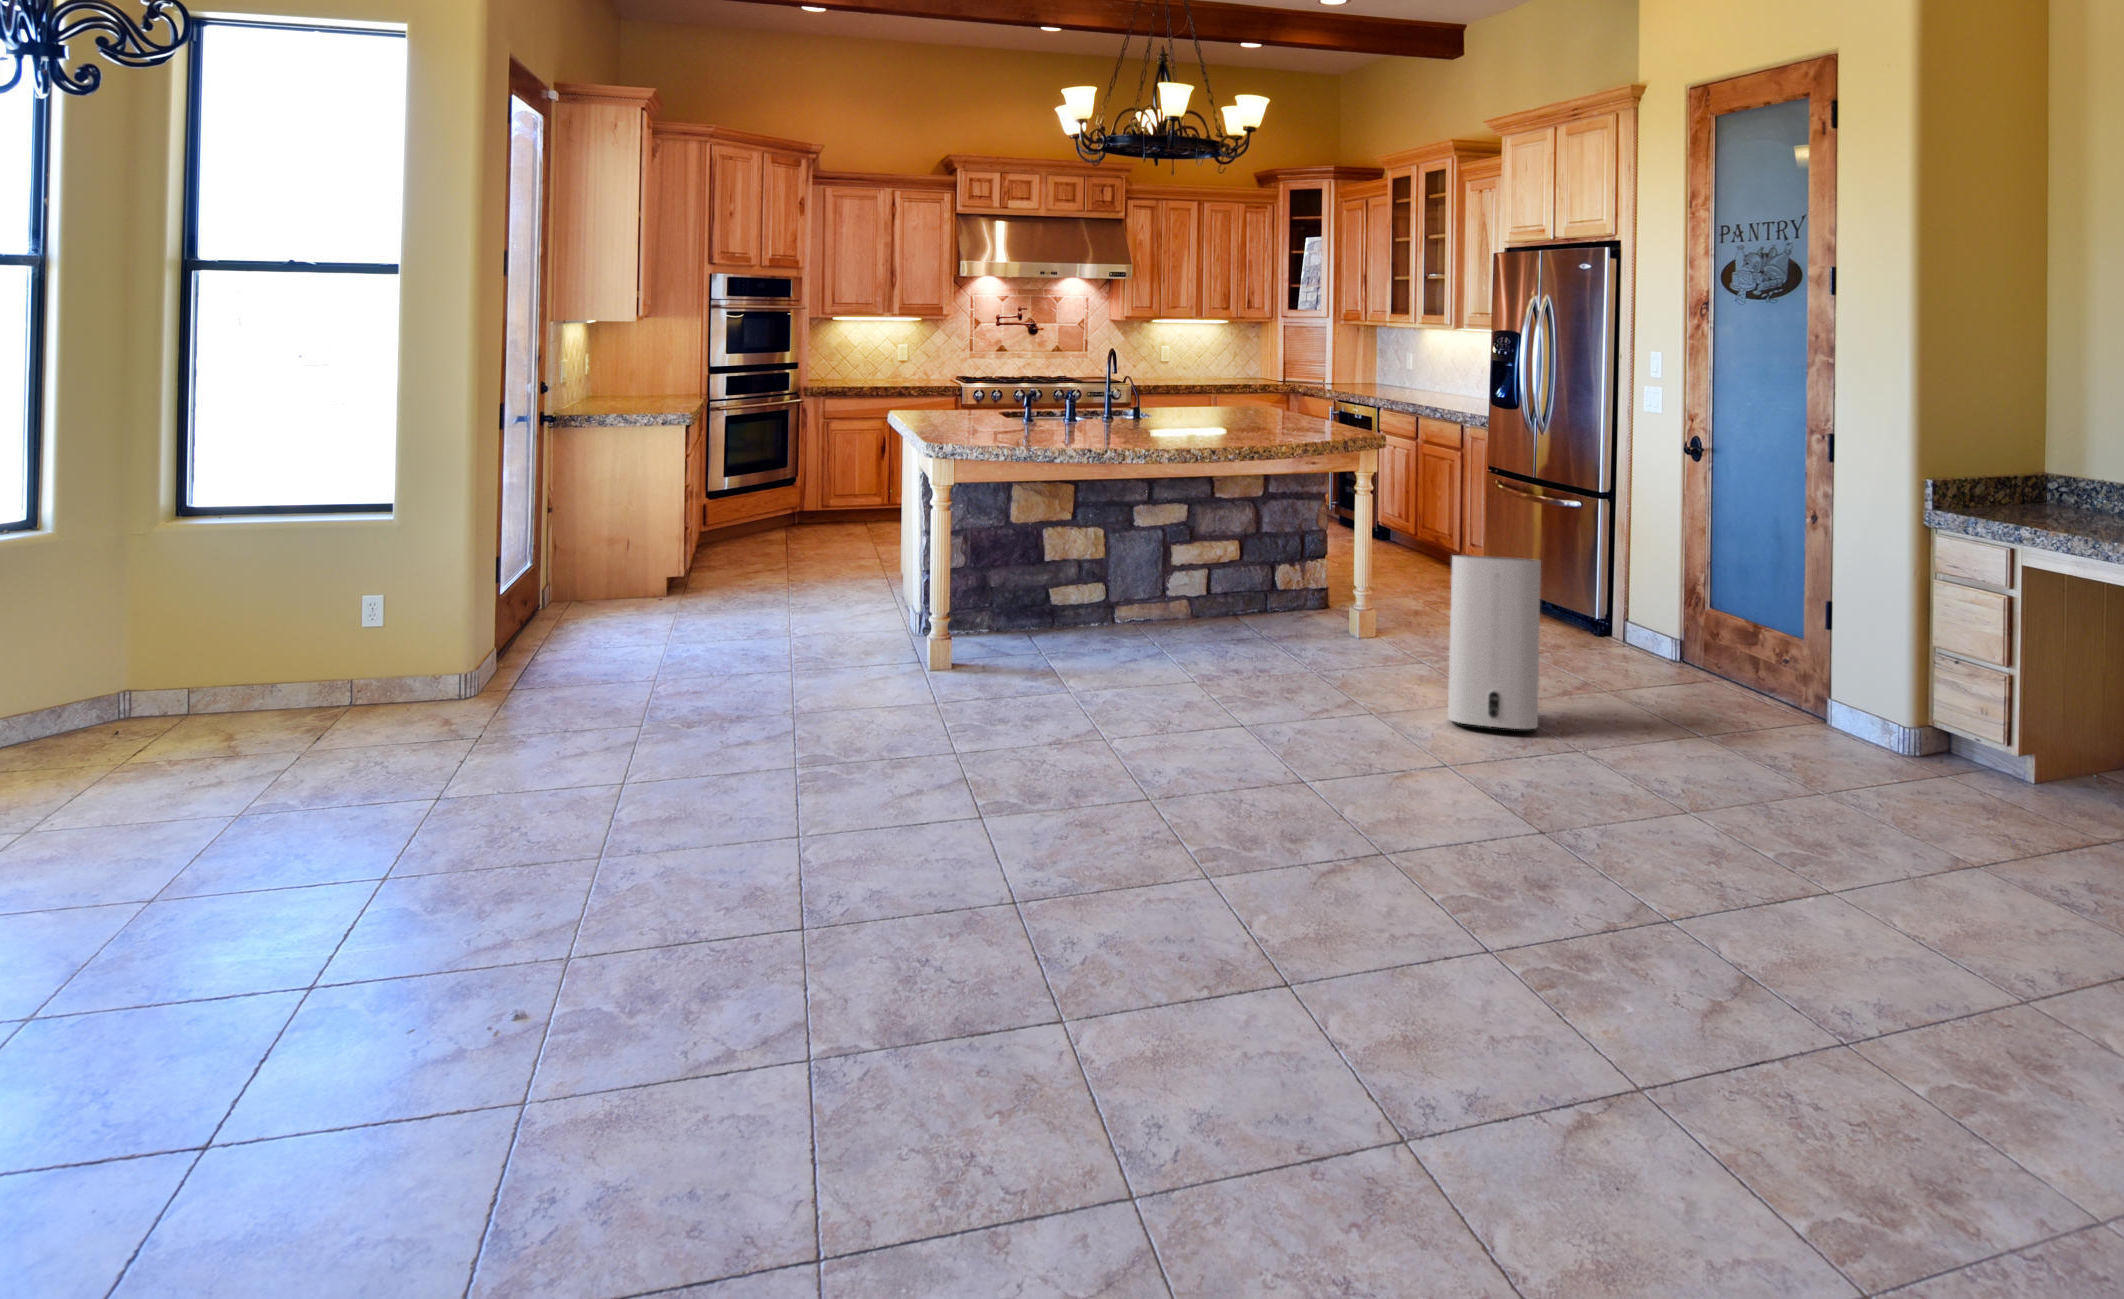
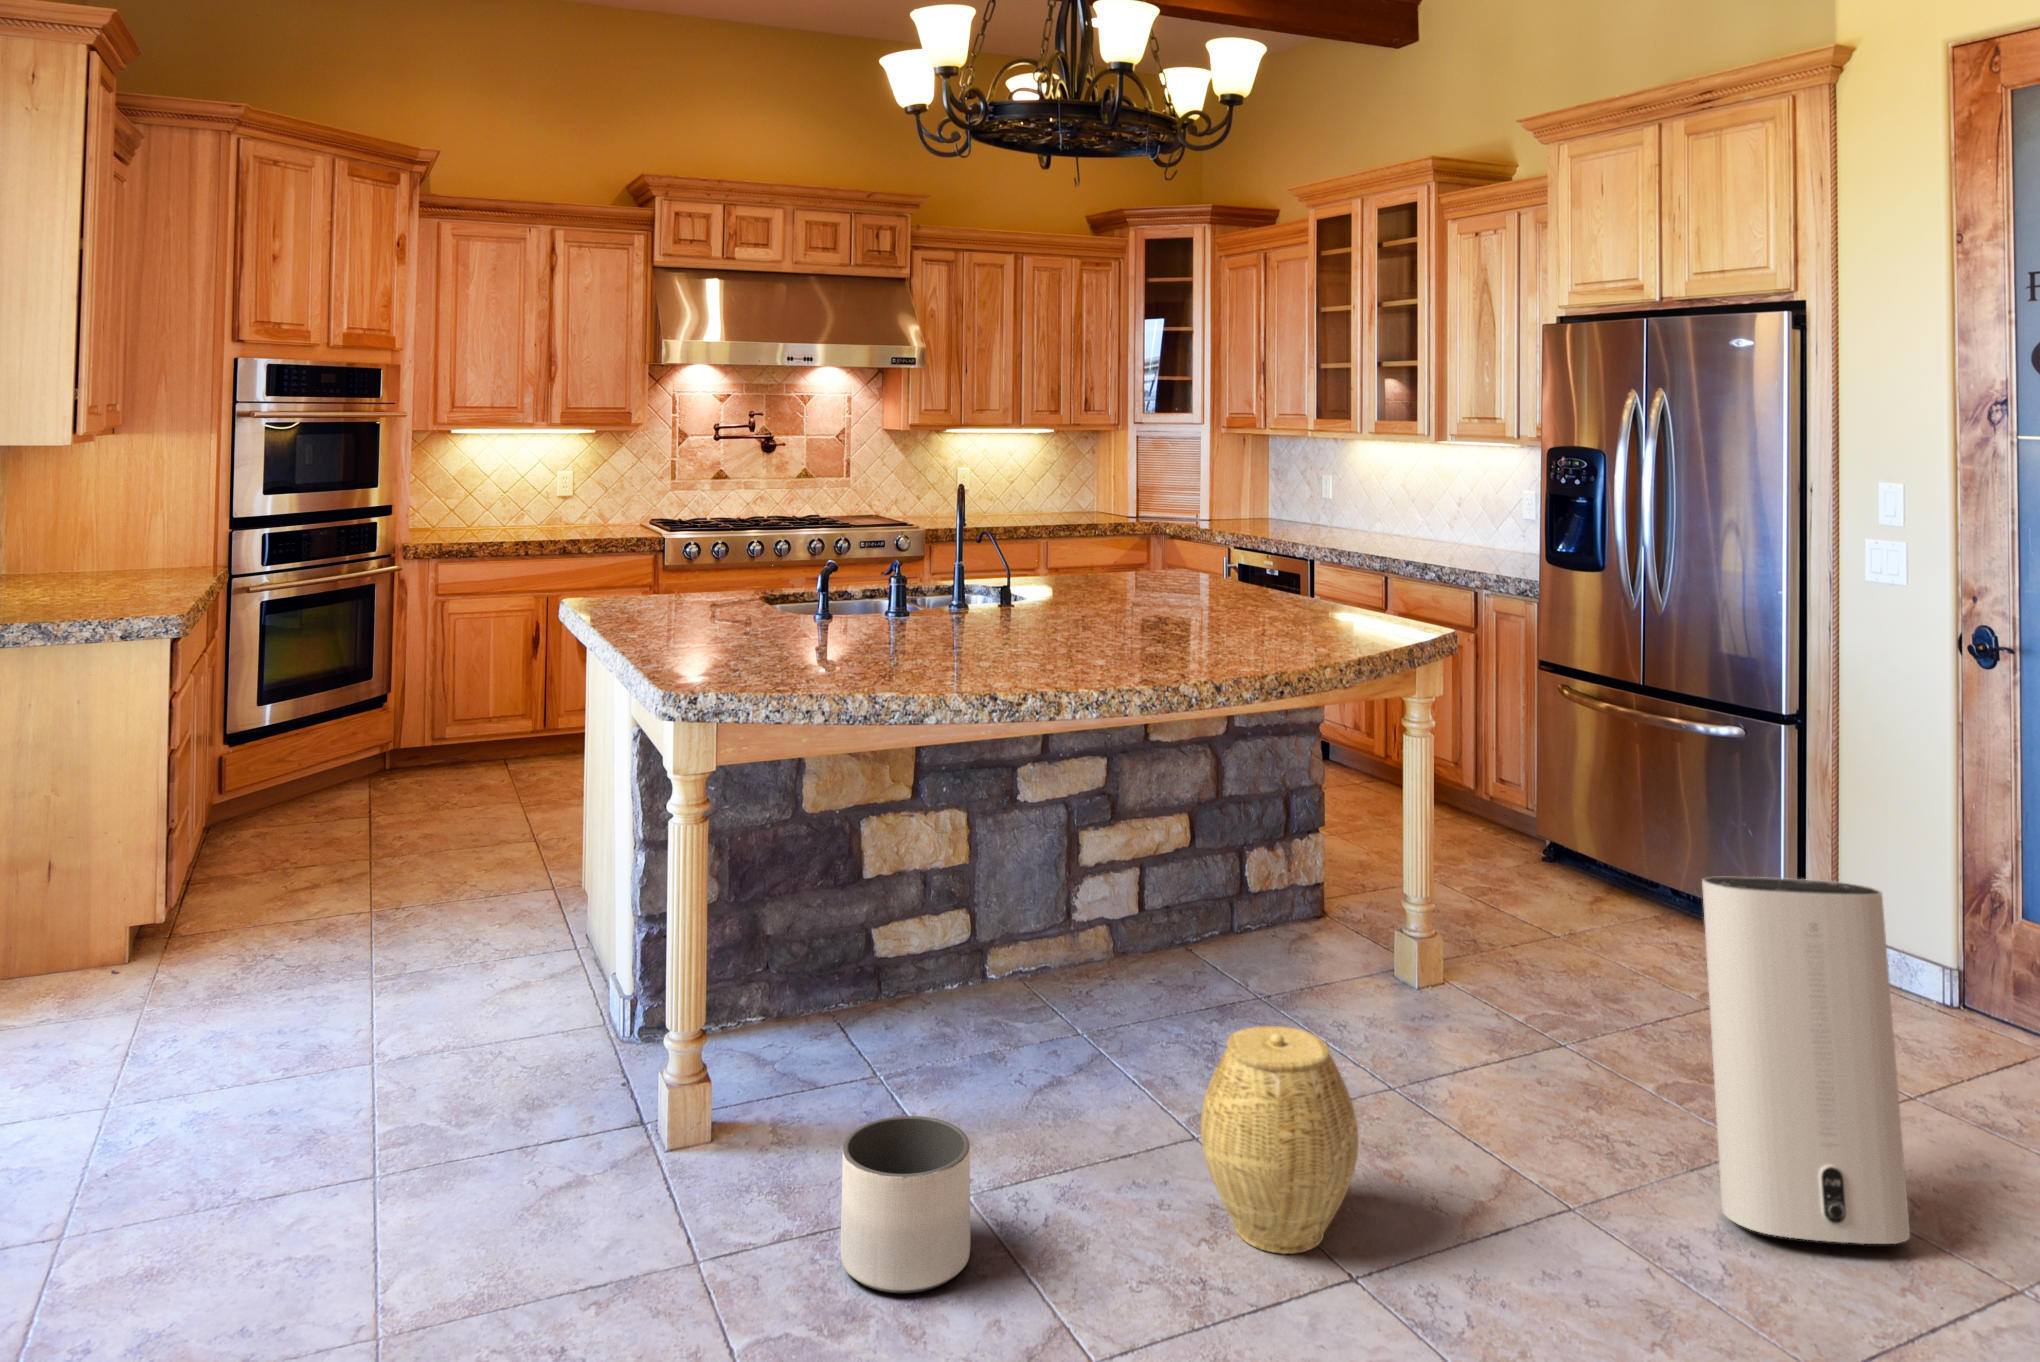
woven basket: none [1182,618,1259,718] -> present [1201,1026,1359,1254]
planter: none [1004,649,1065,719] -> present [841,1116,970,1293]

